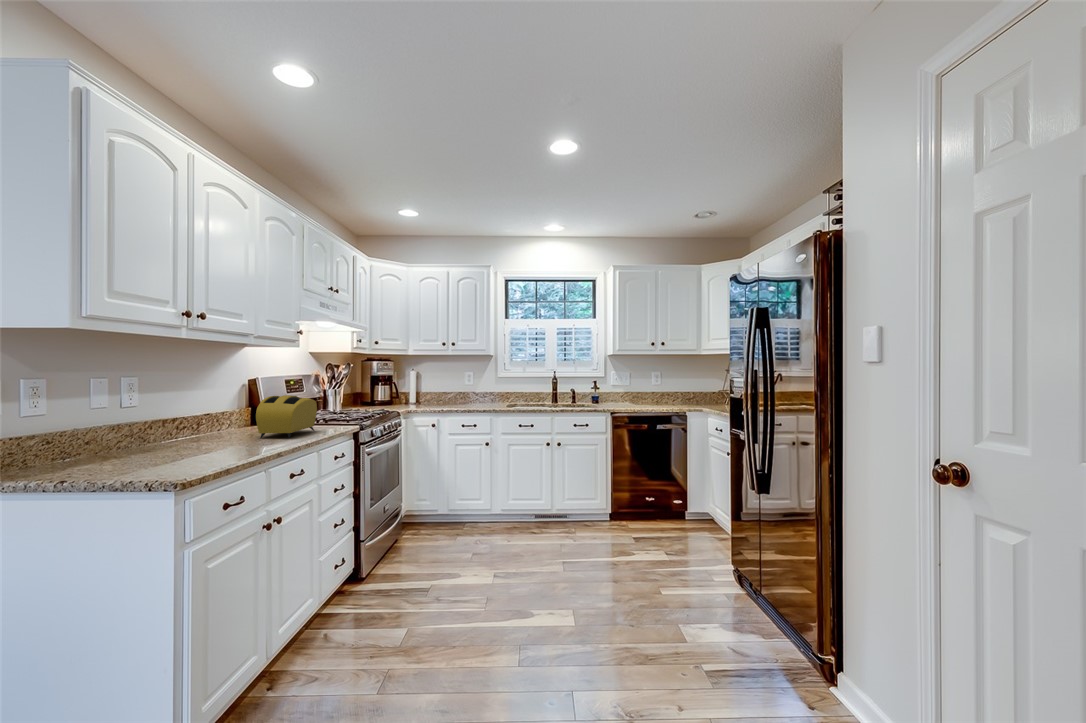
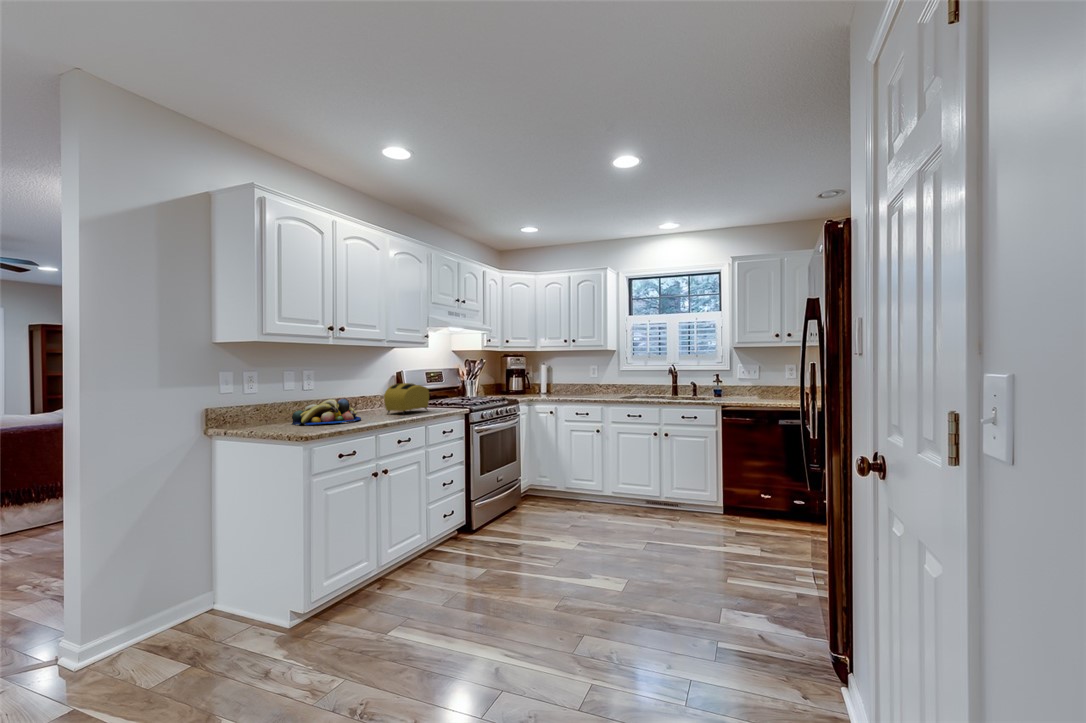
fruit bowl: none [116,420,237,465] -> present [292,399,361,425]

